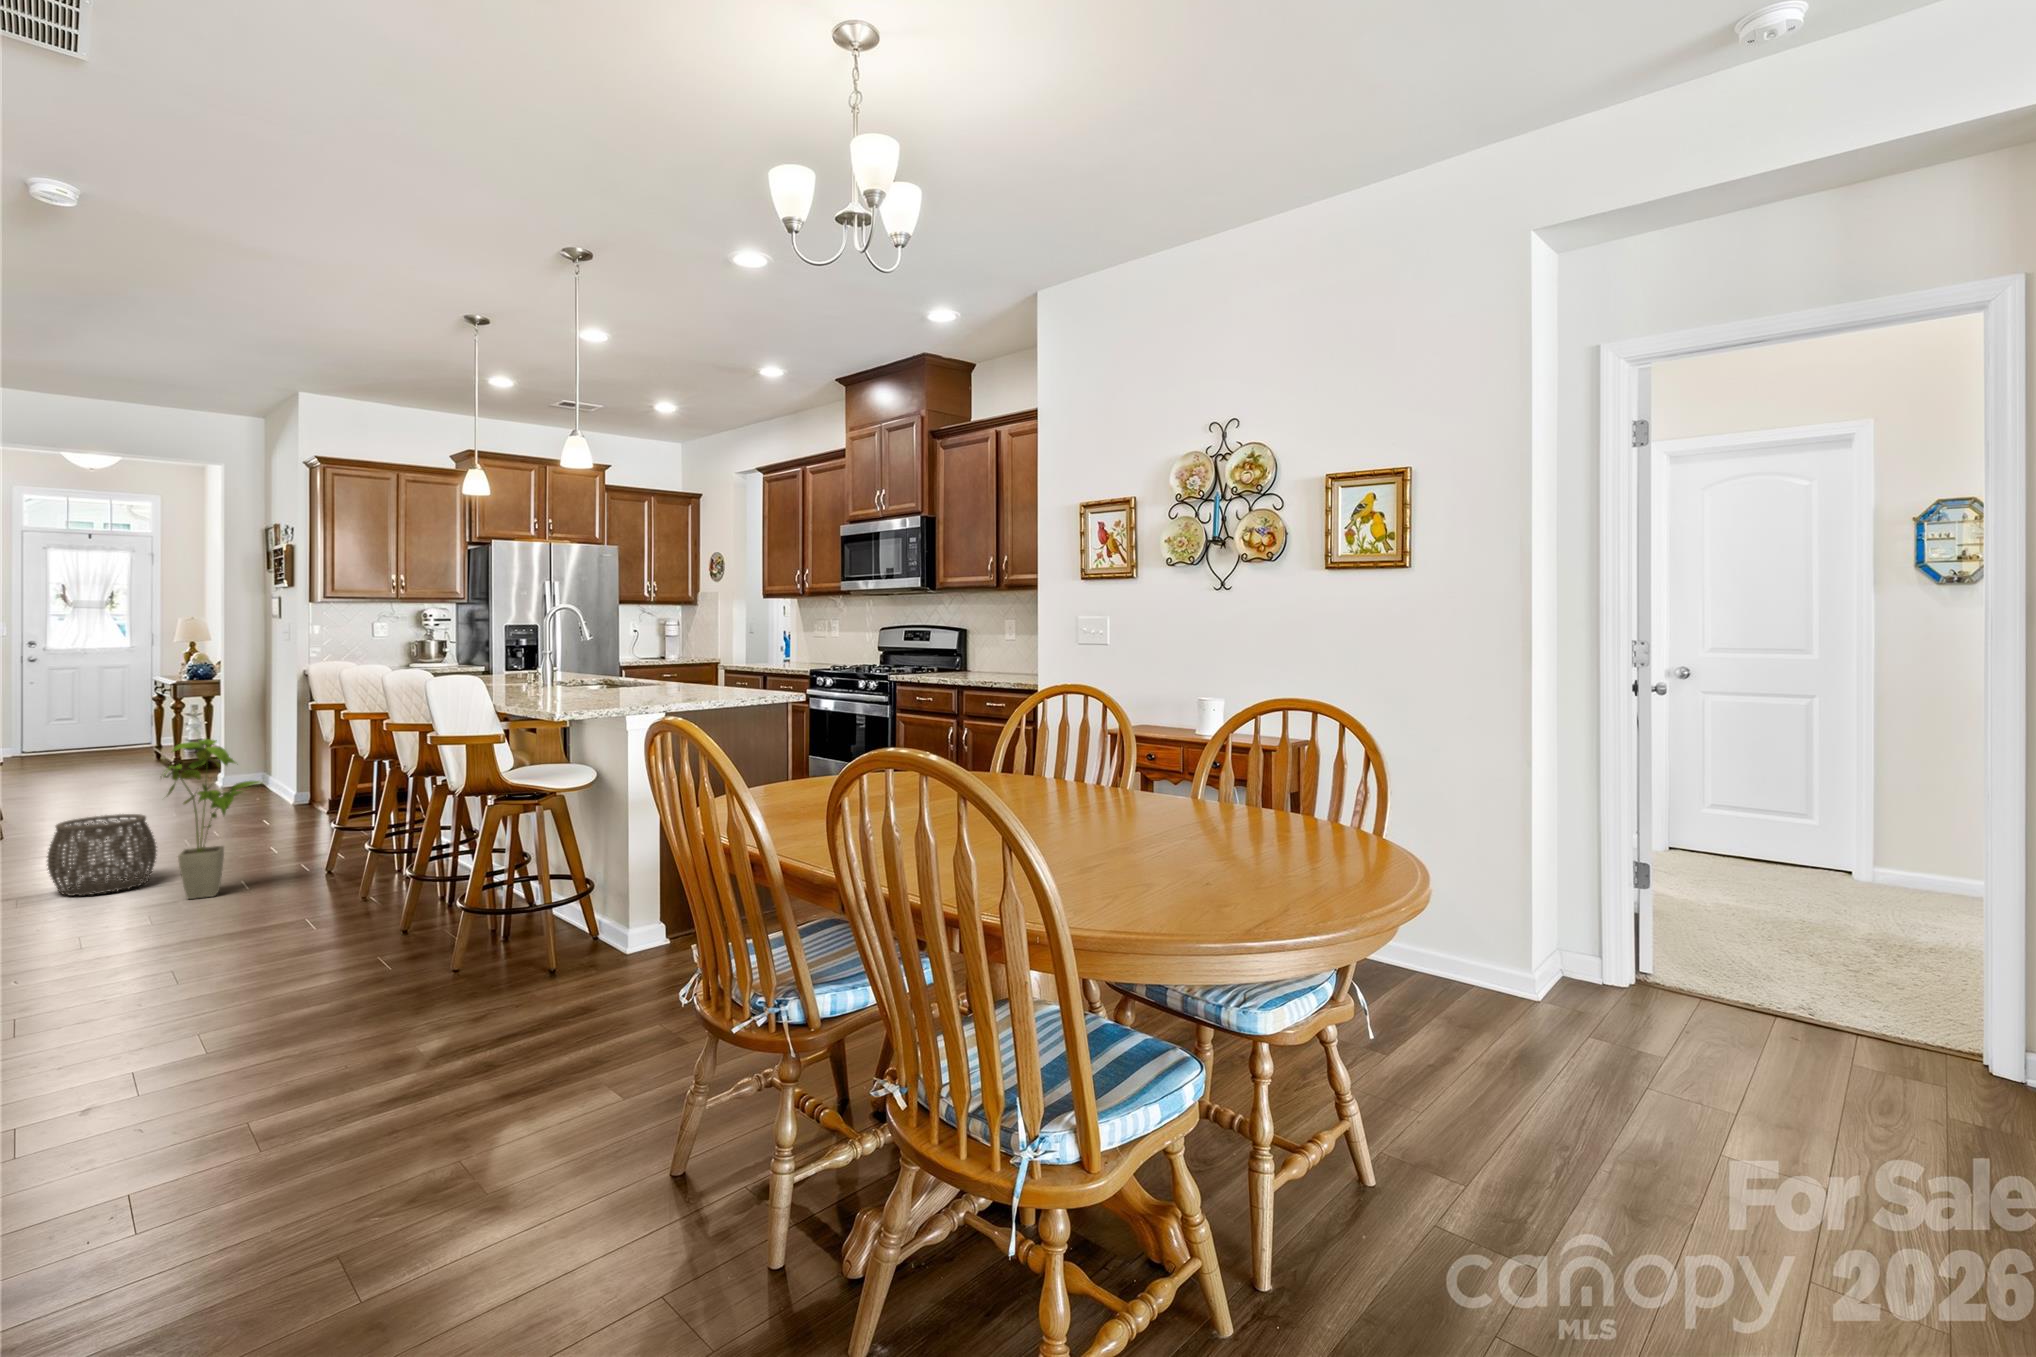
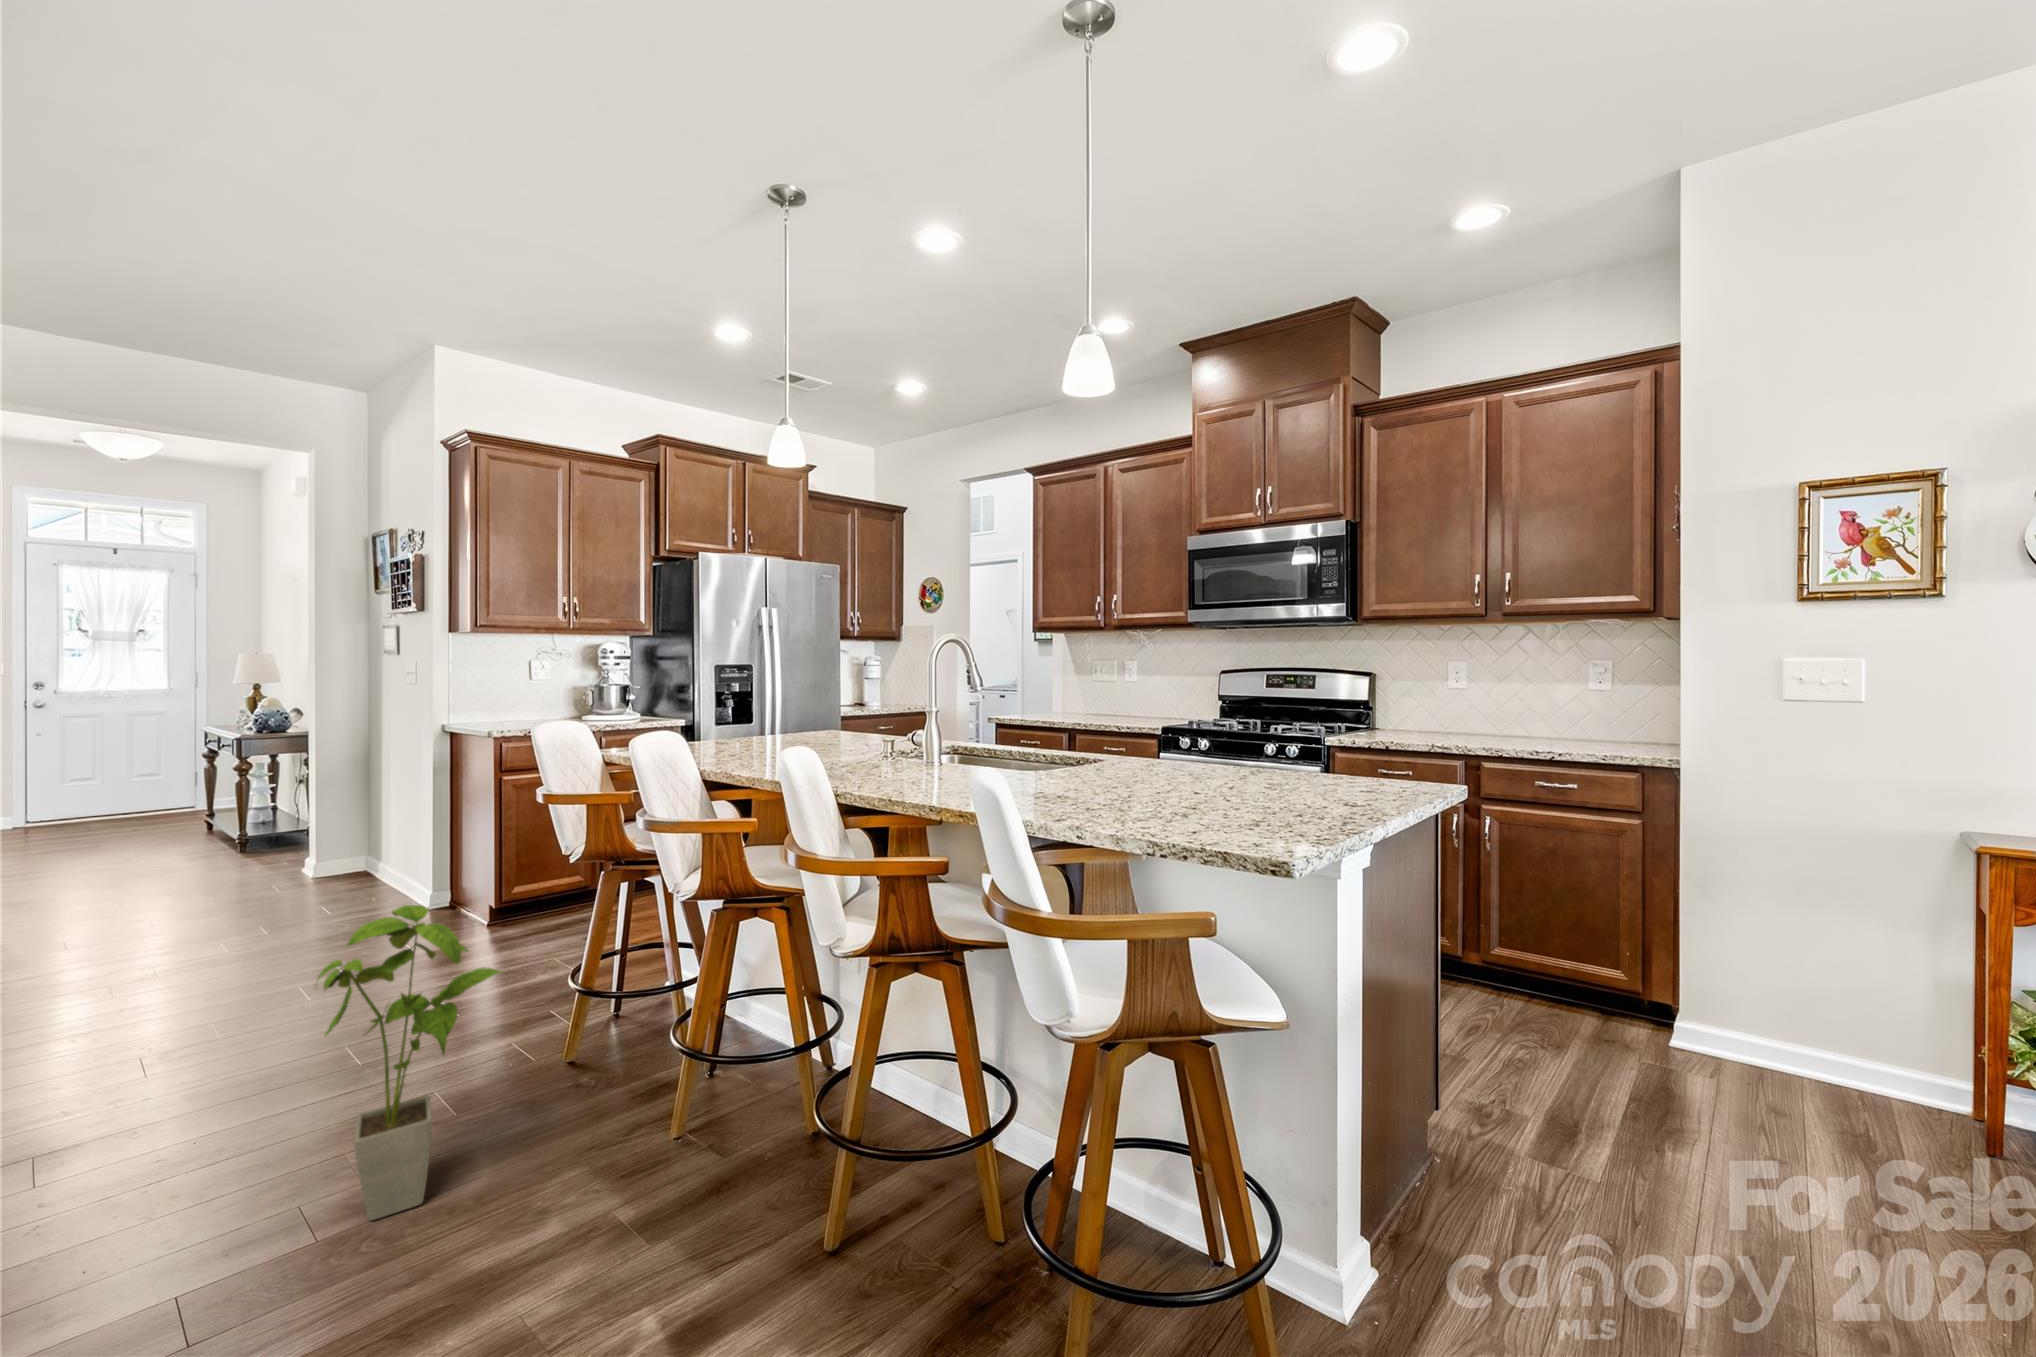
woven basket: present [47,814,157,896] -> none [73,1029,292,1224]

